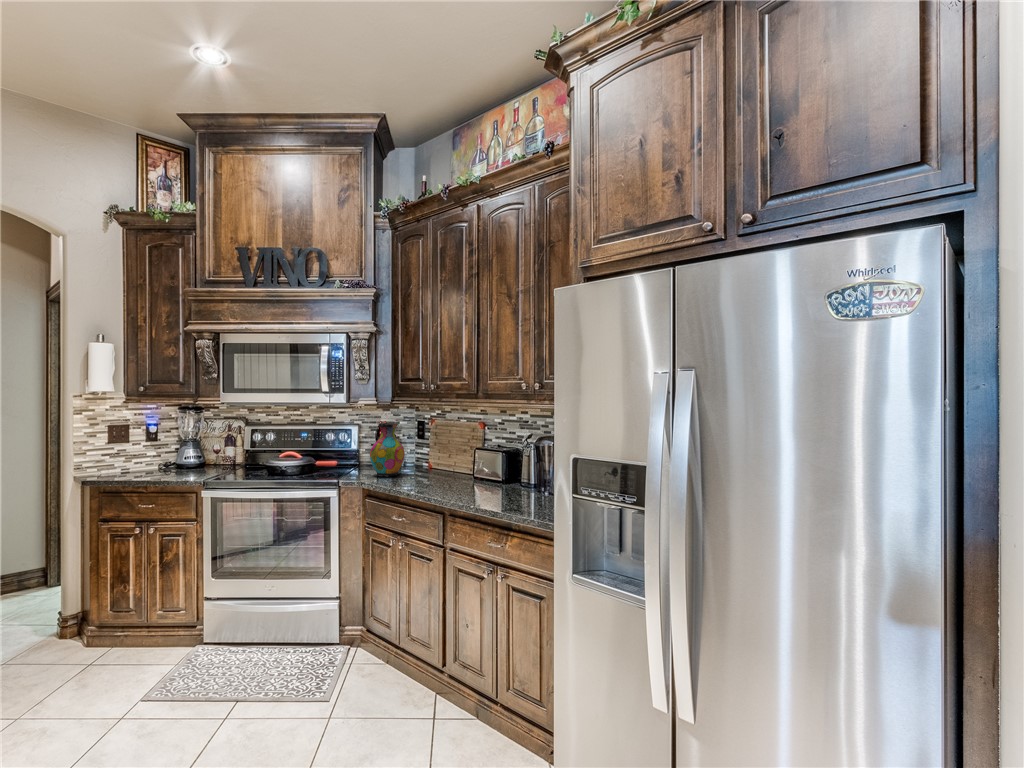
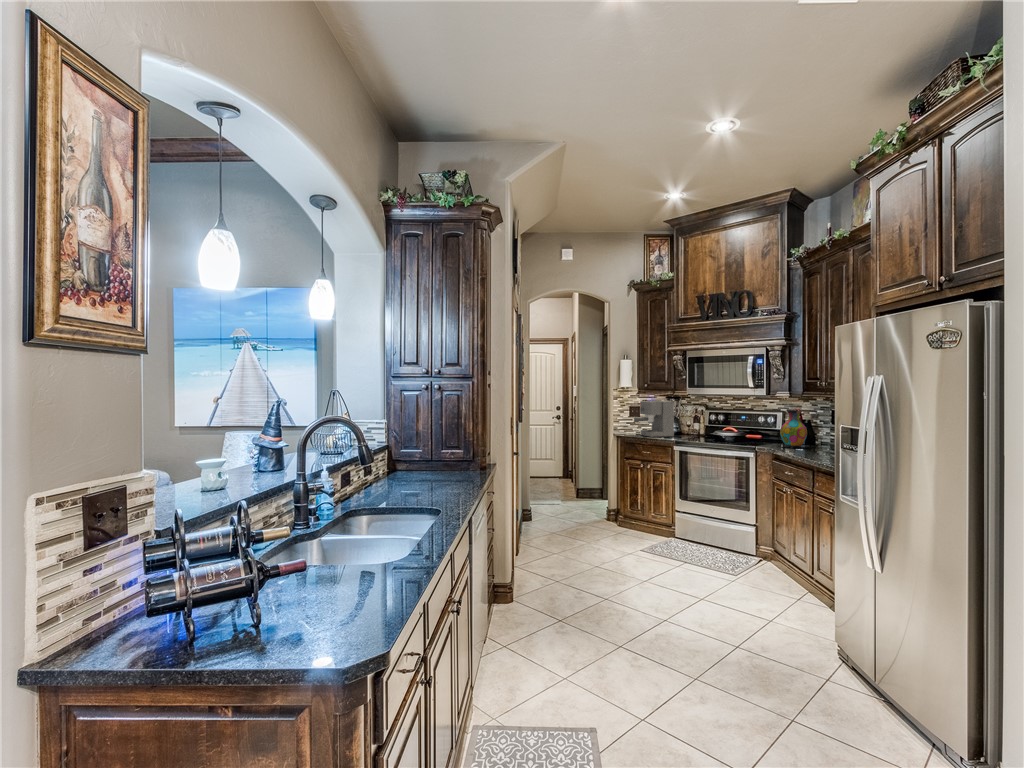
coffee maker: none [118,414,195,478] -> present [634,401,674,437]

